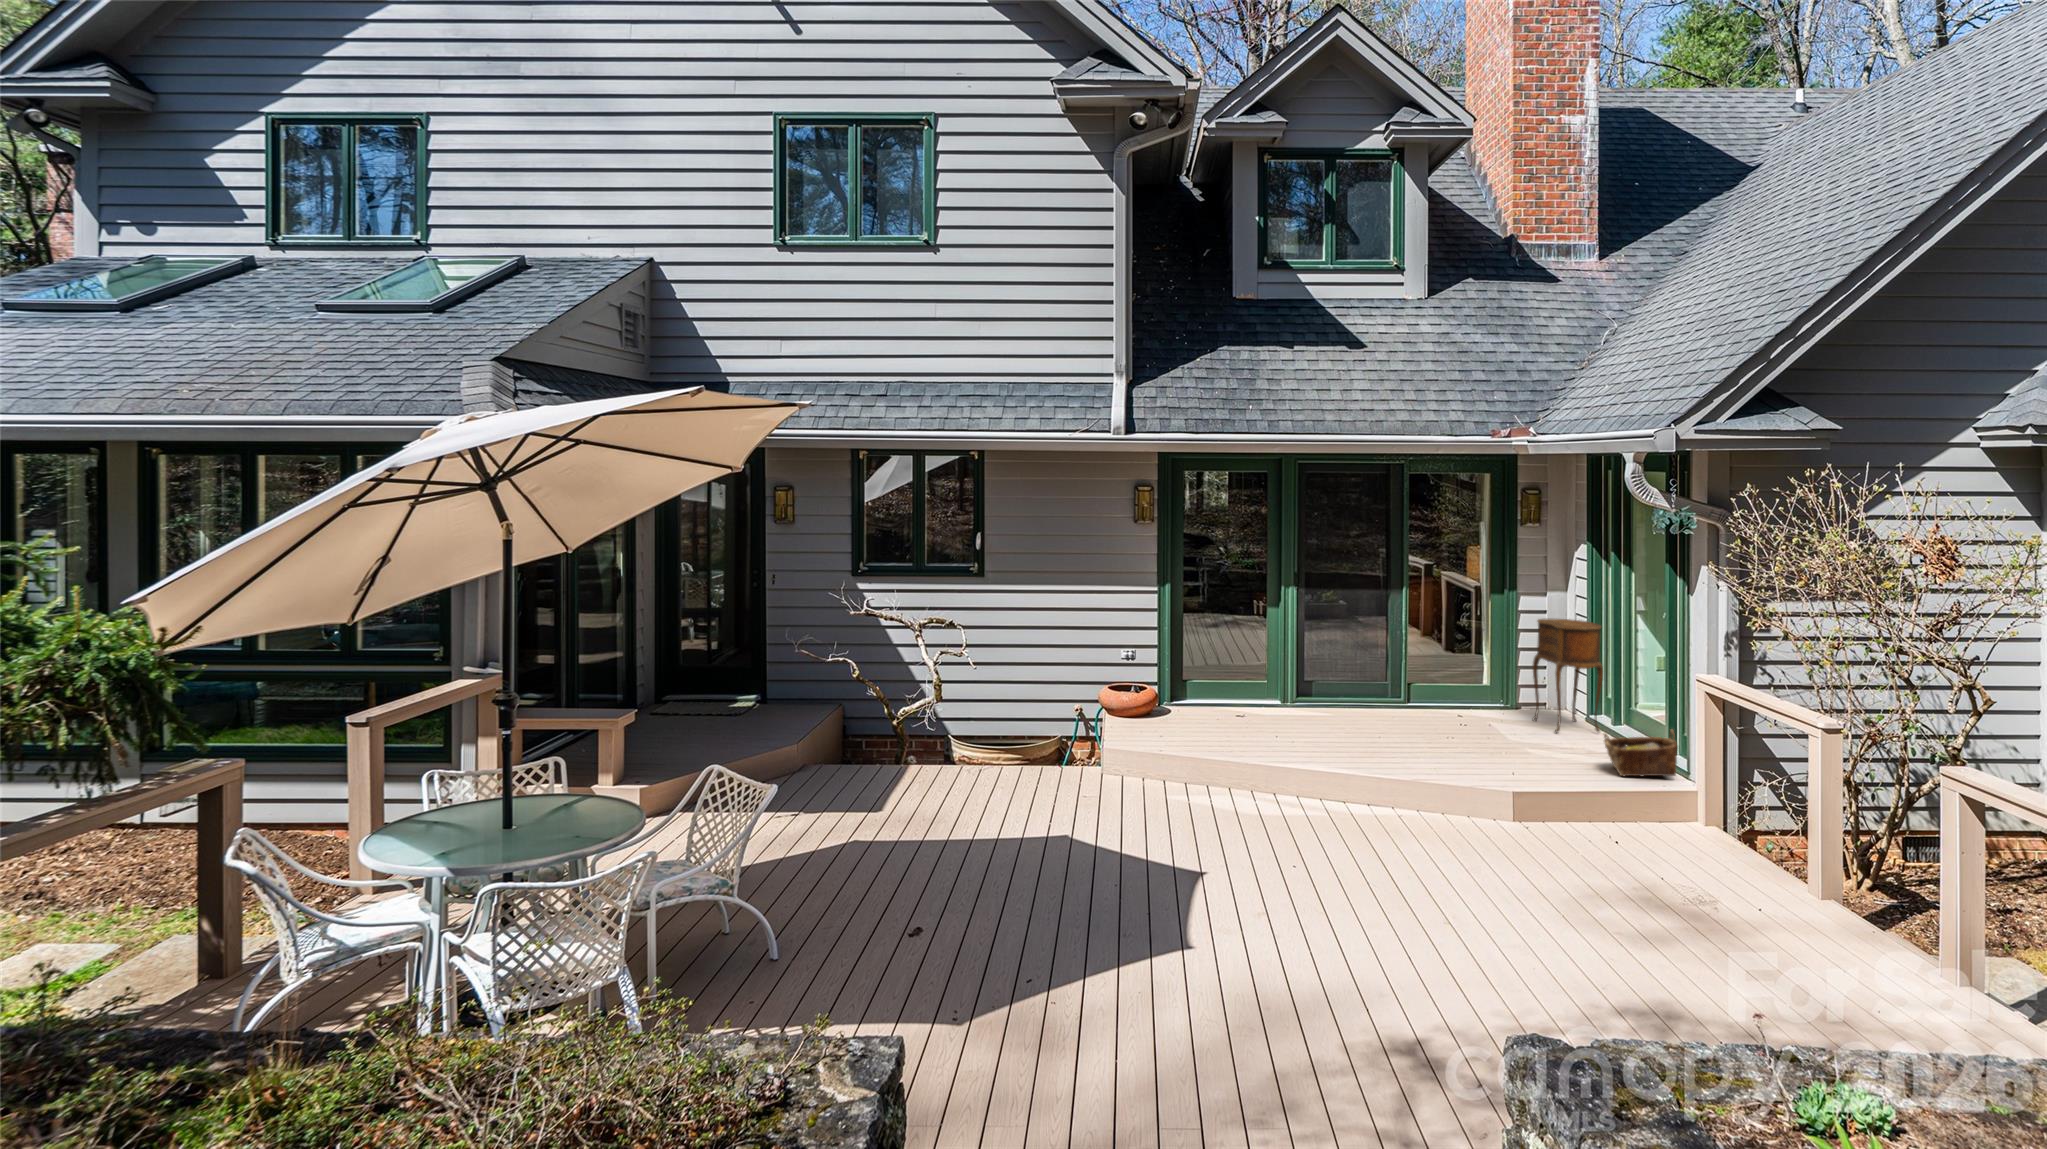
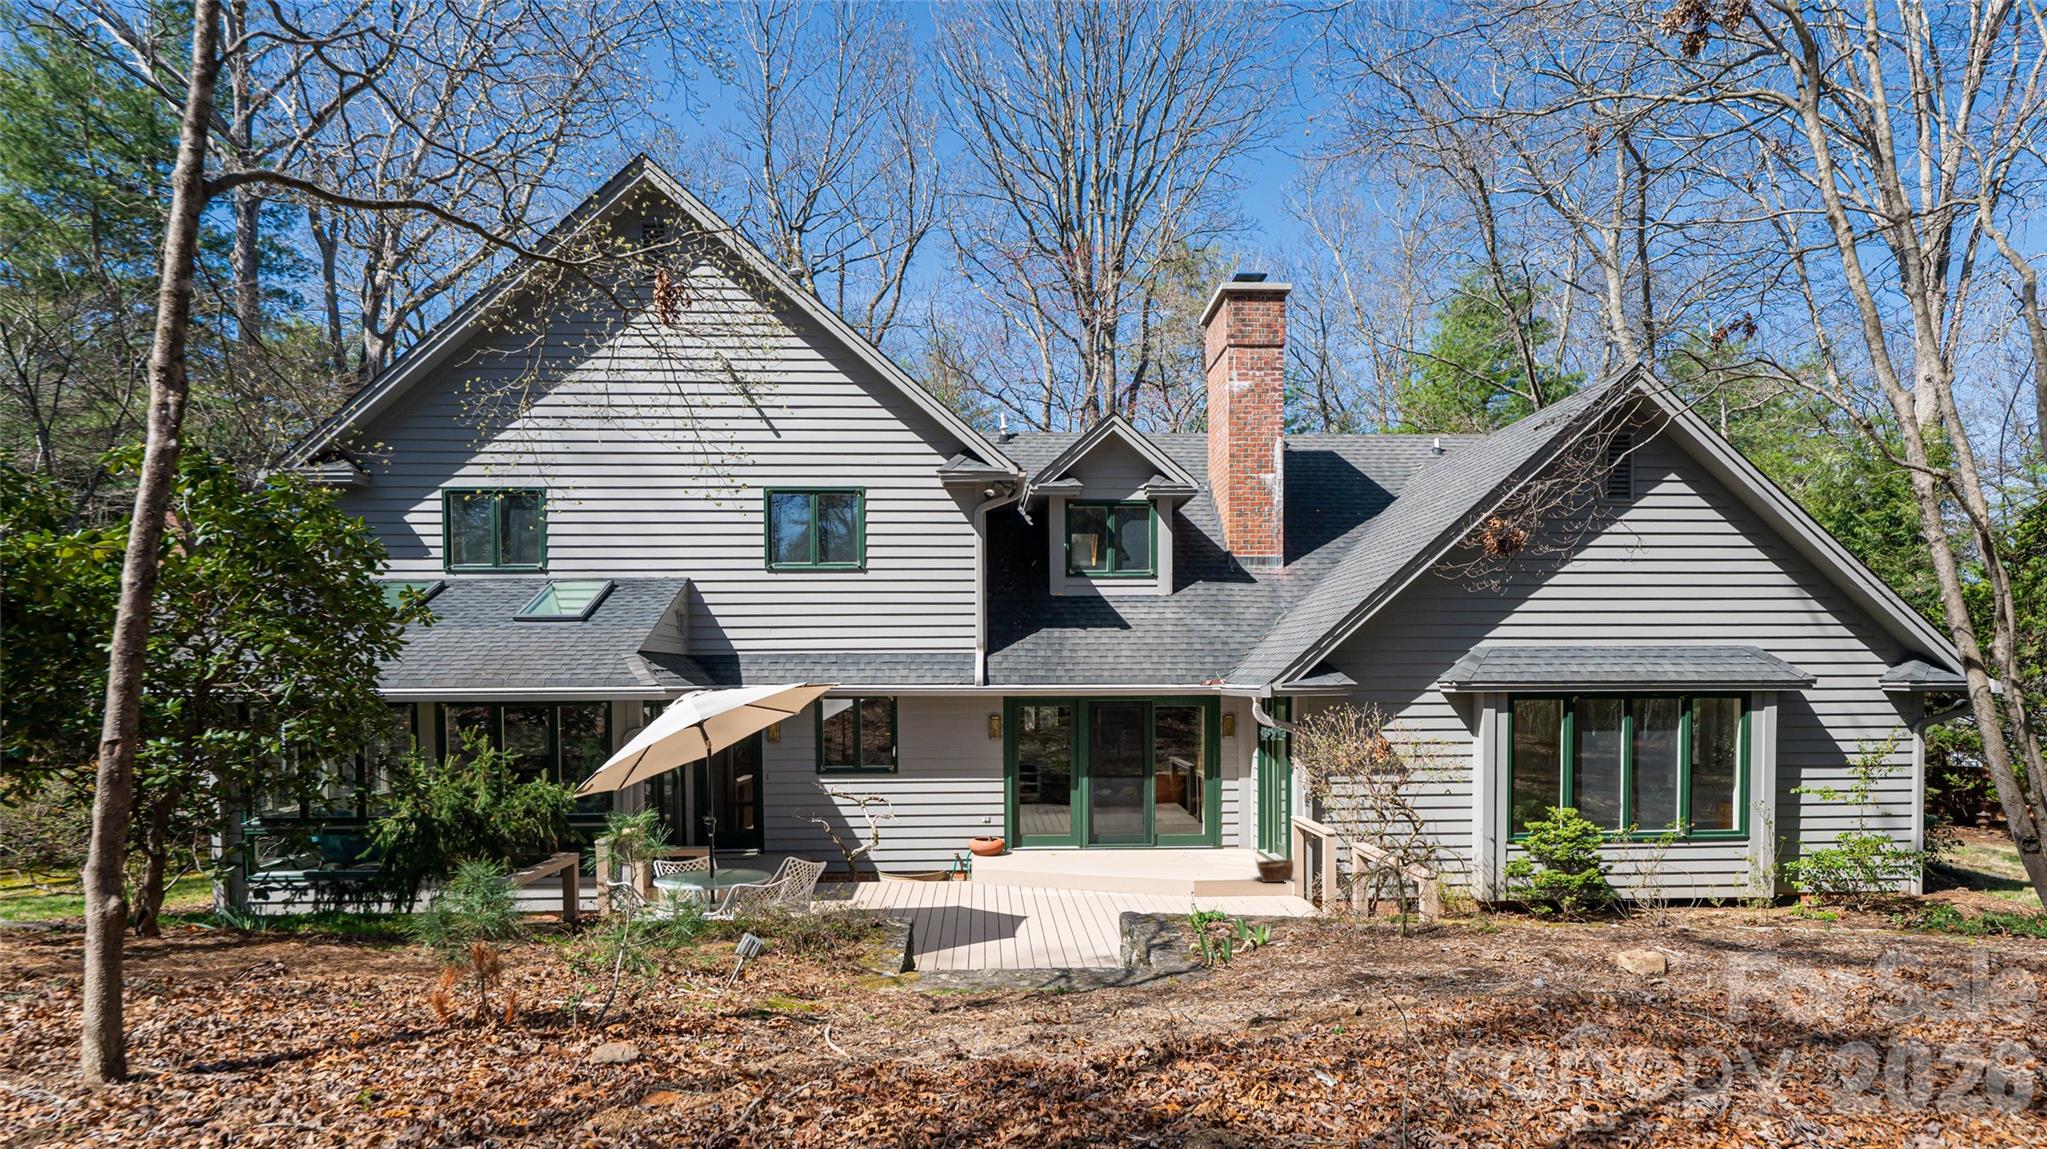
side table: present [1533,619,1603,732] -> none [1233,791,1270,861]

